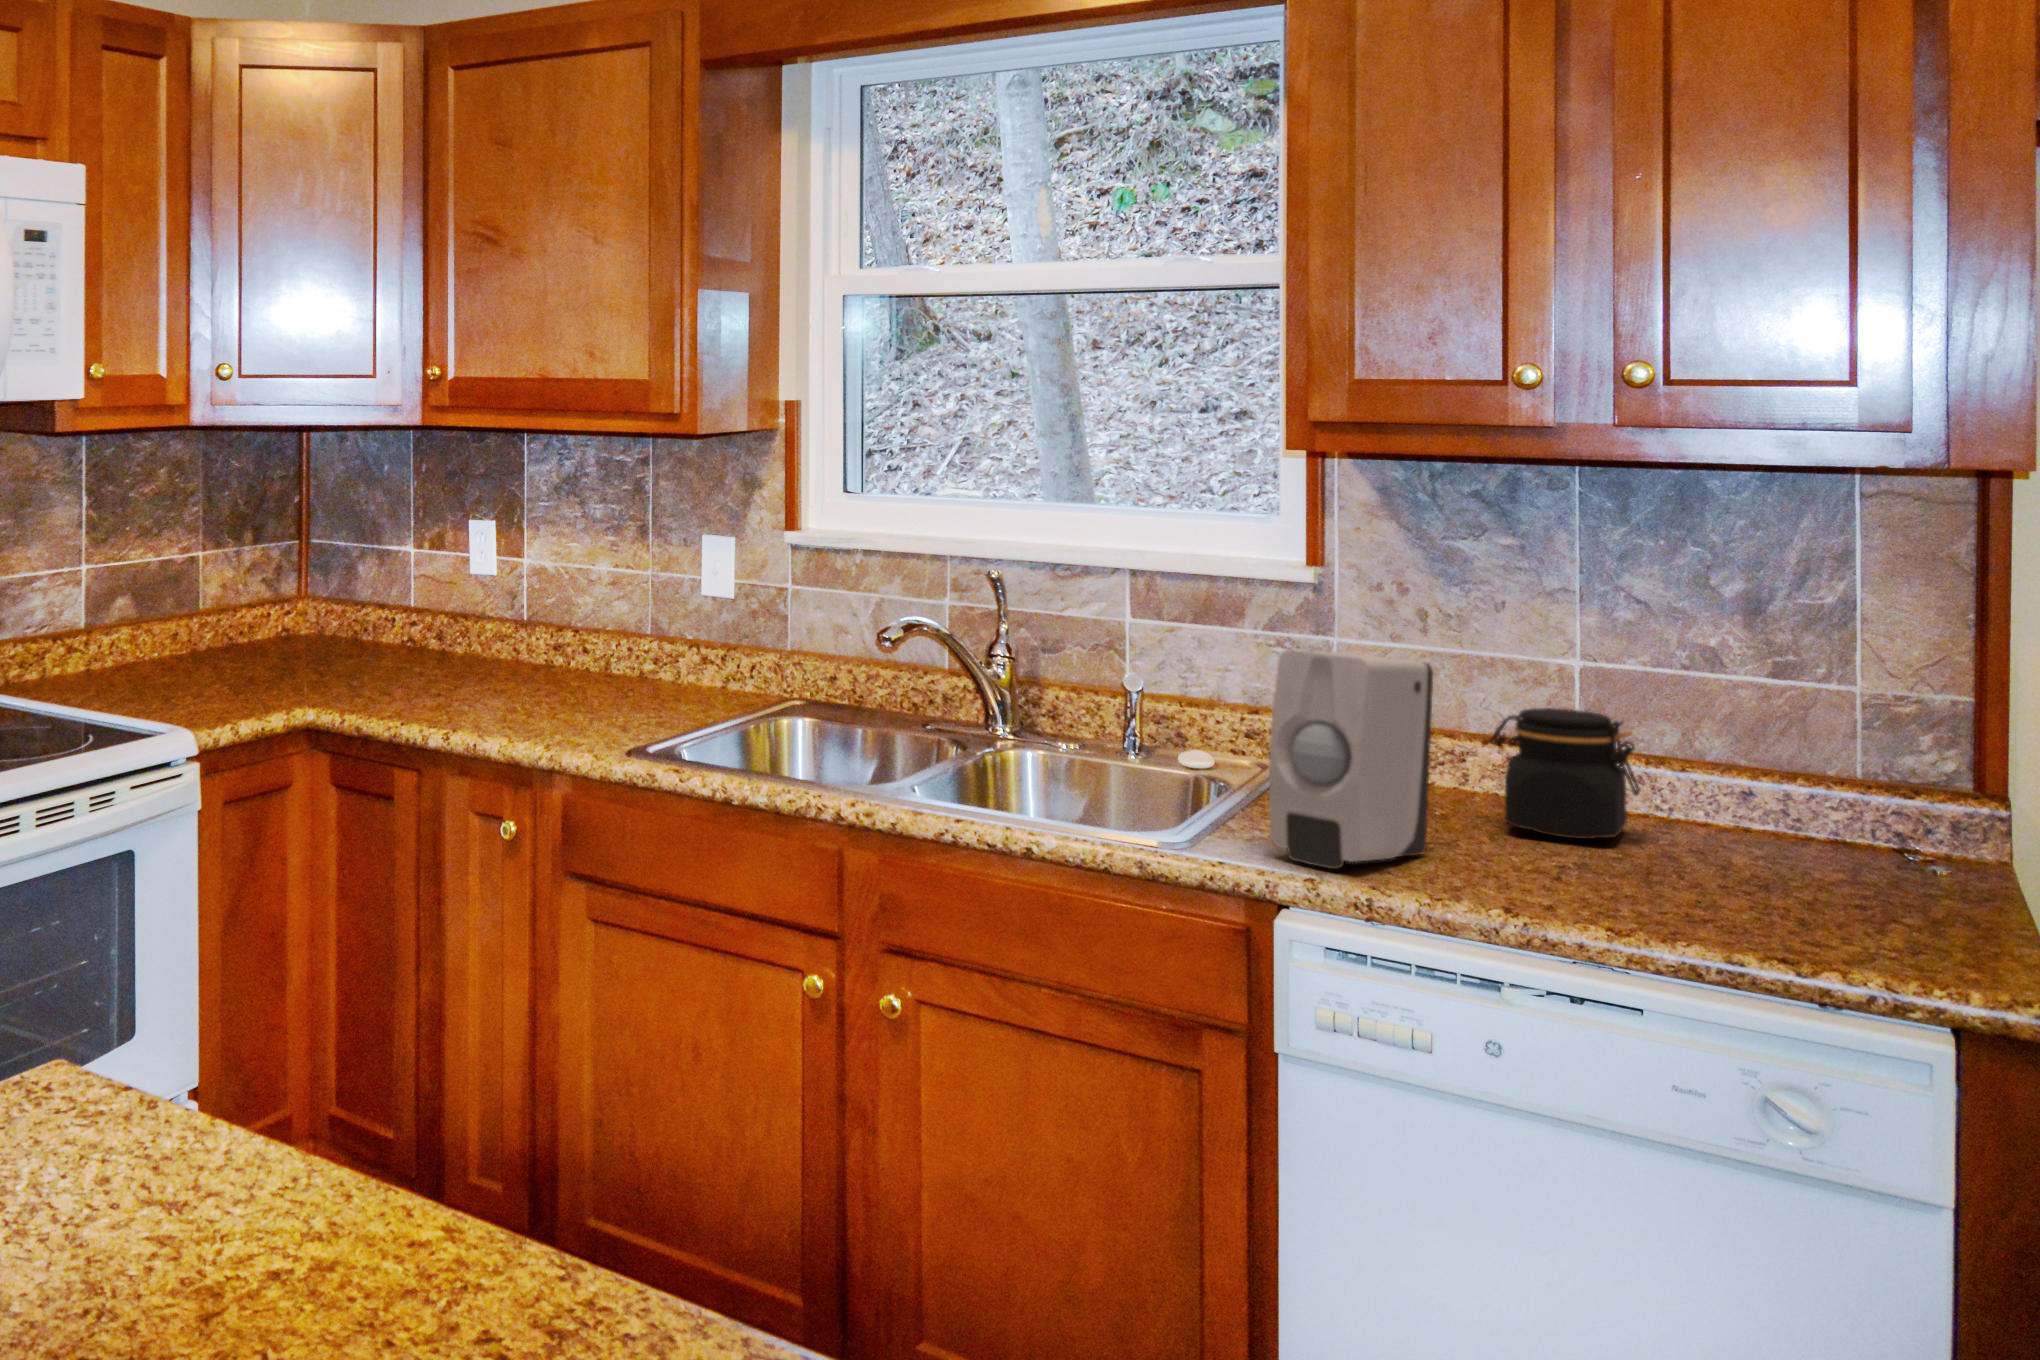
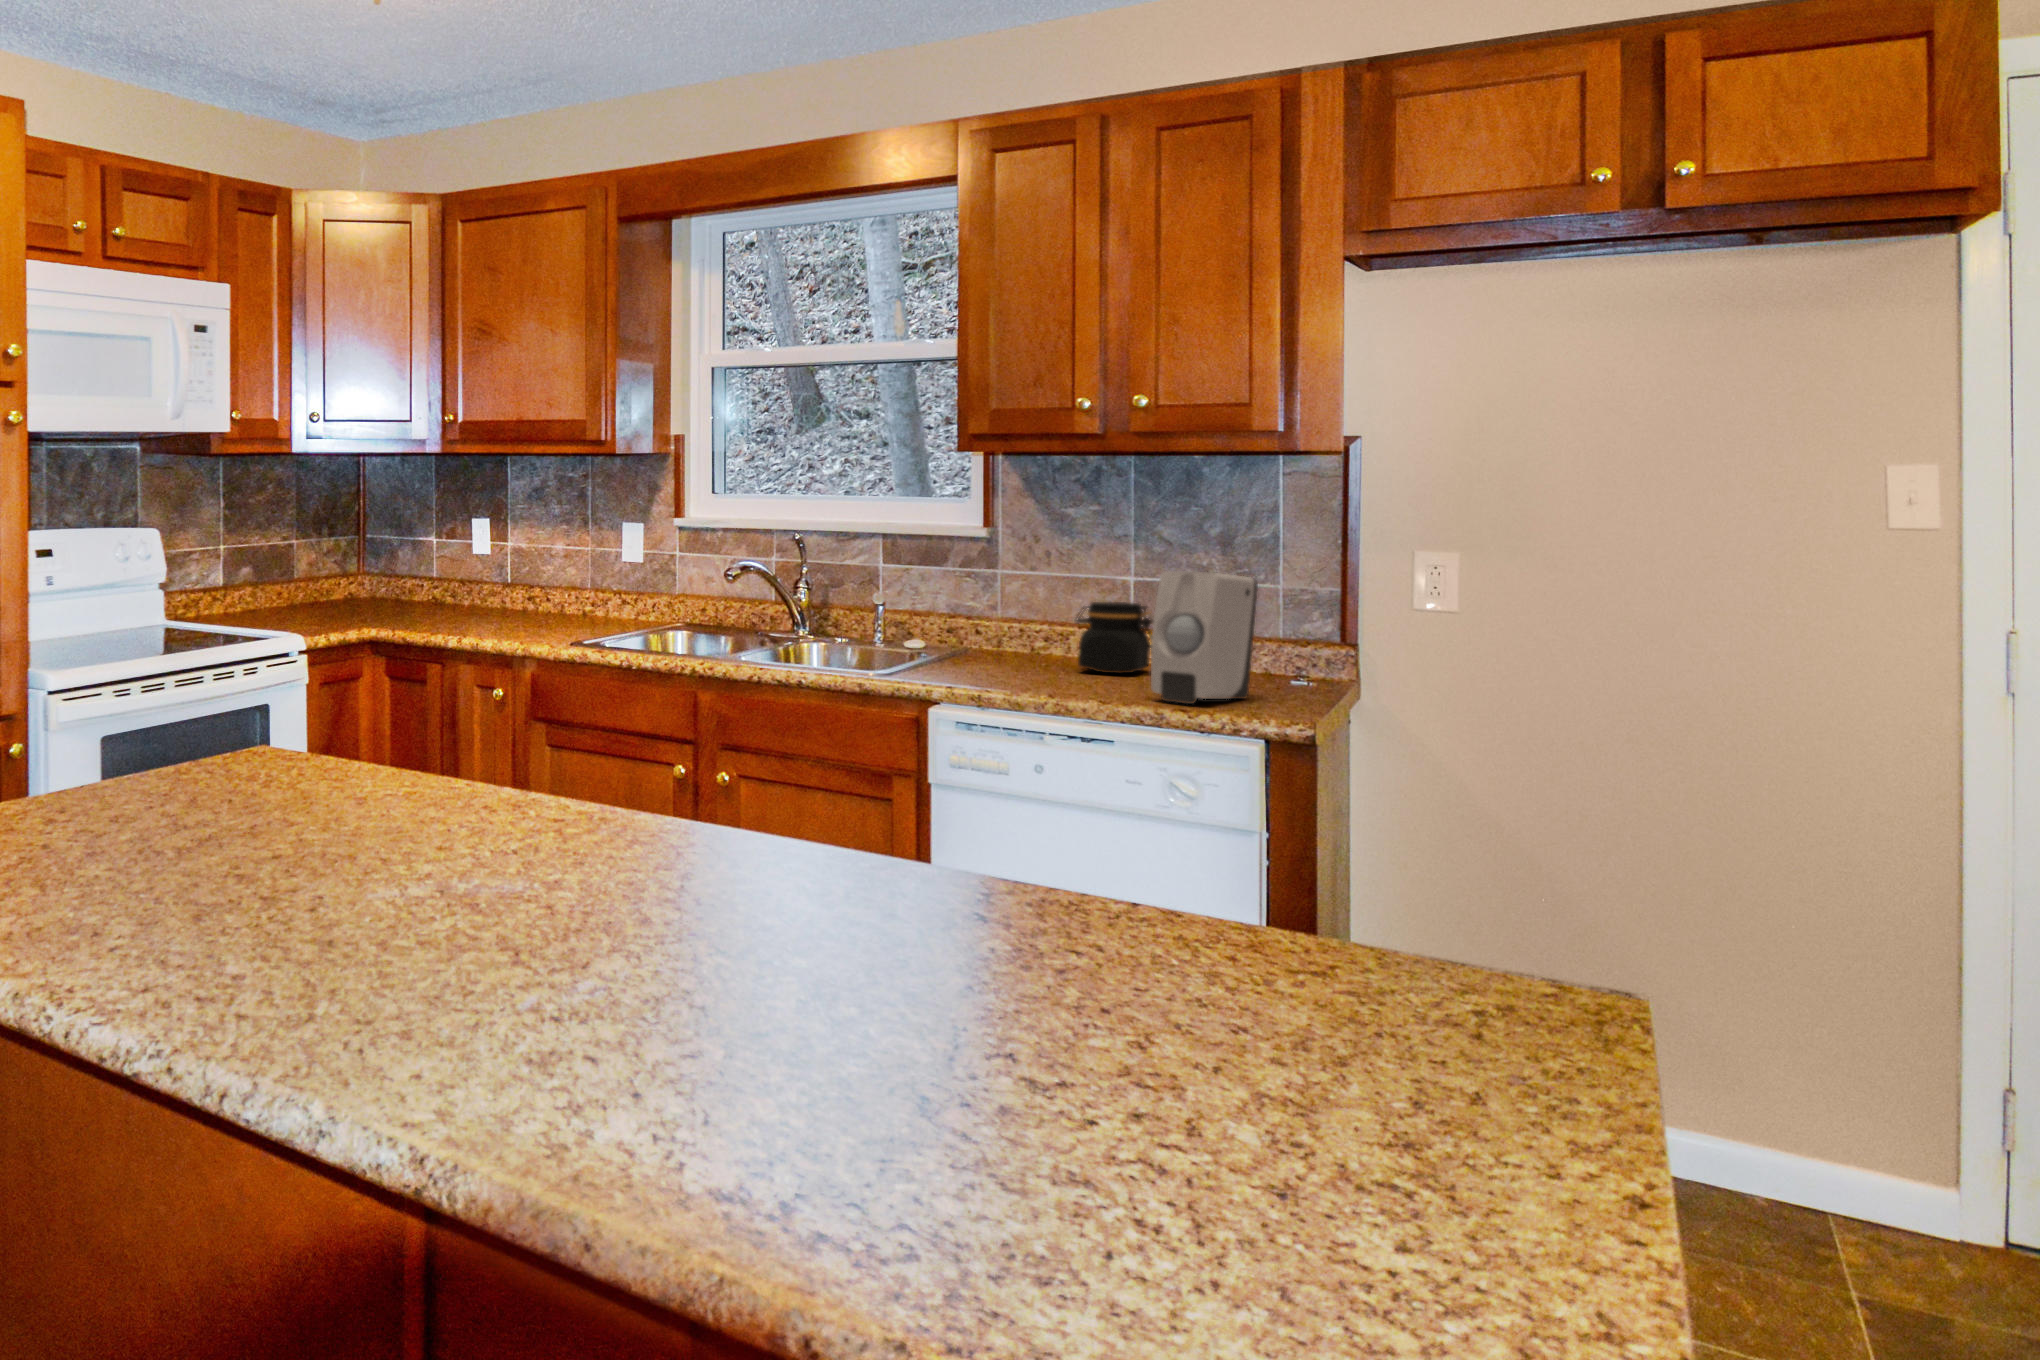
soap dispenser: present [1269,650,1433,869] -> present [1151,571,1258,704]

